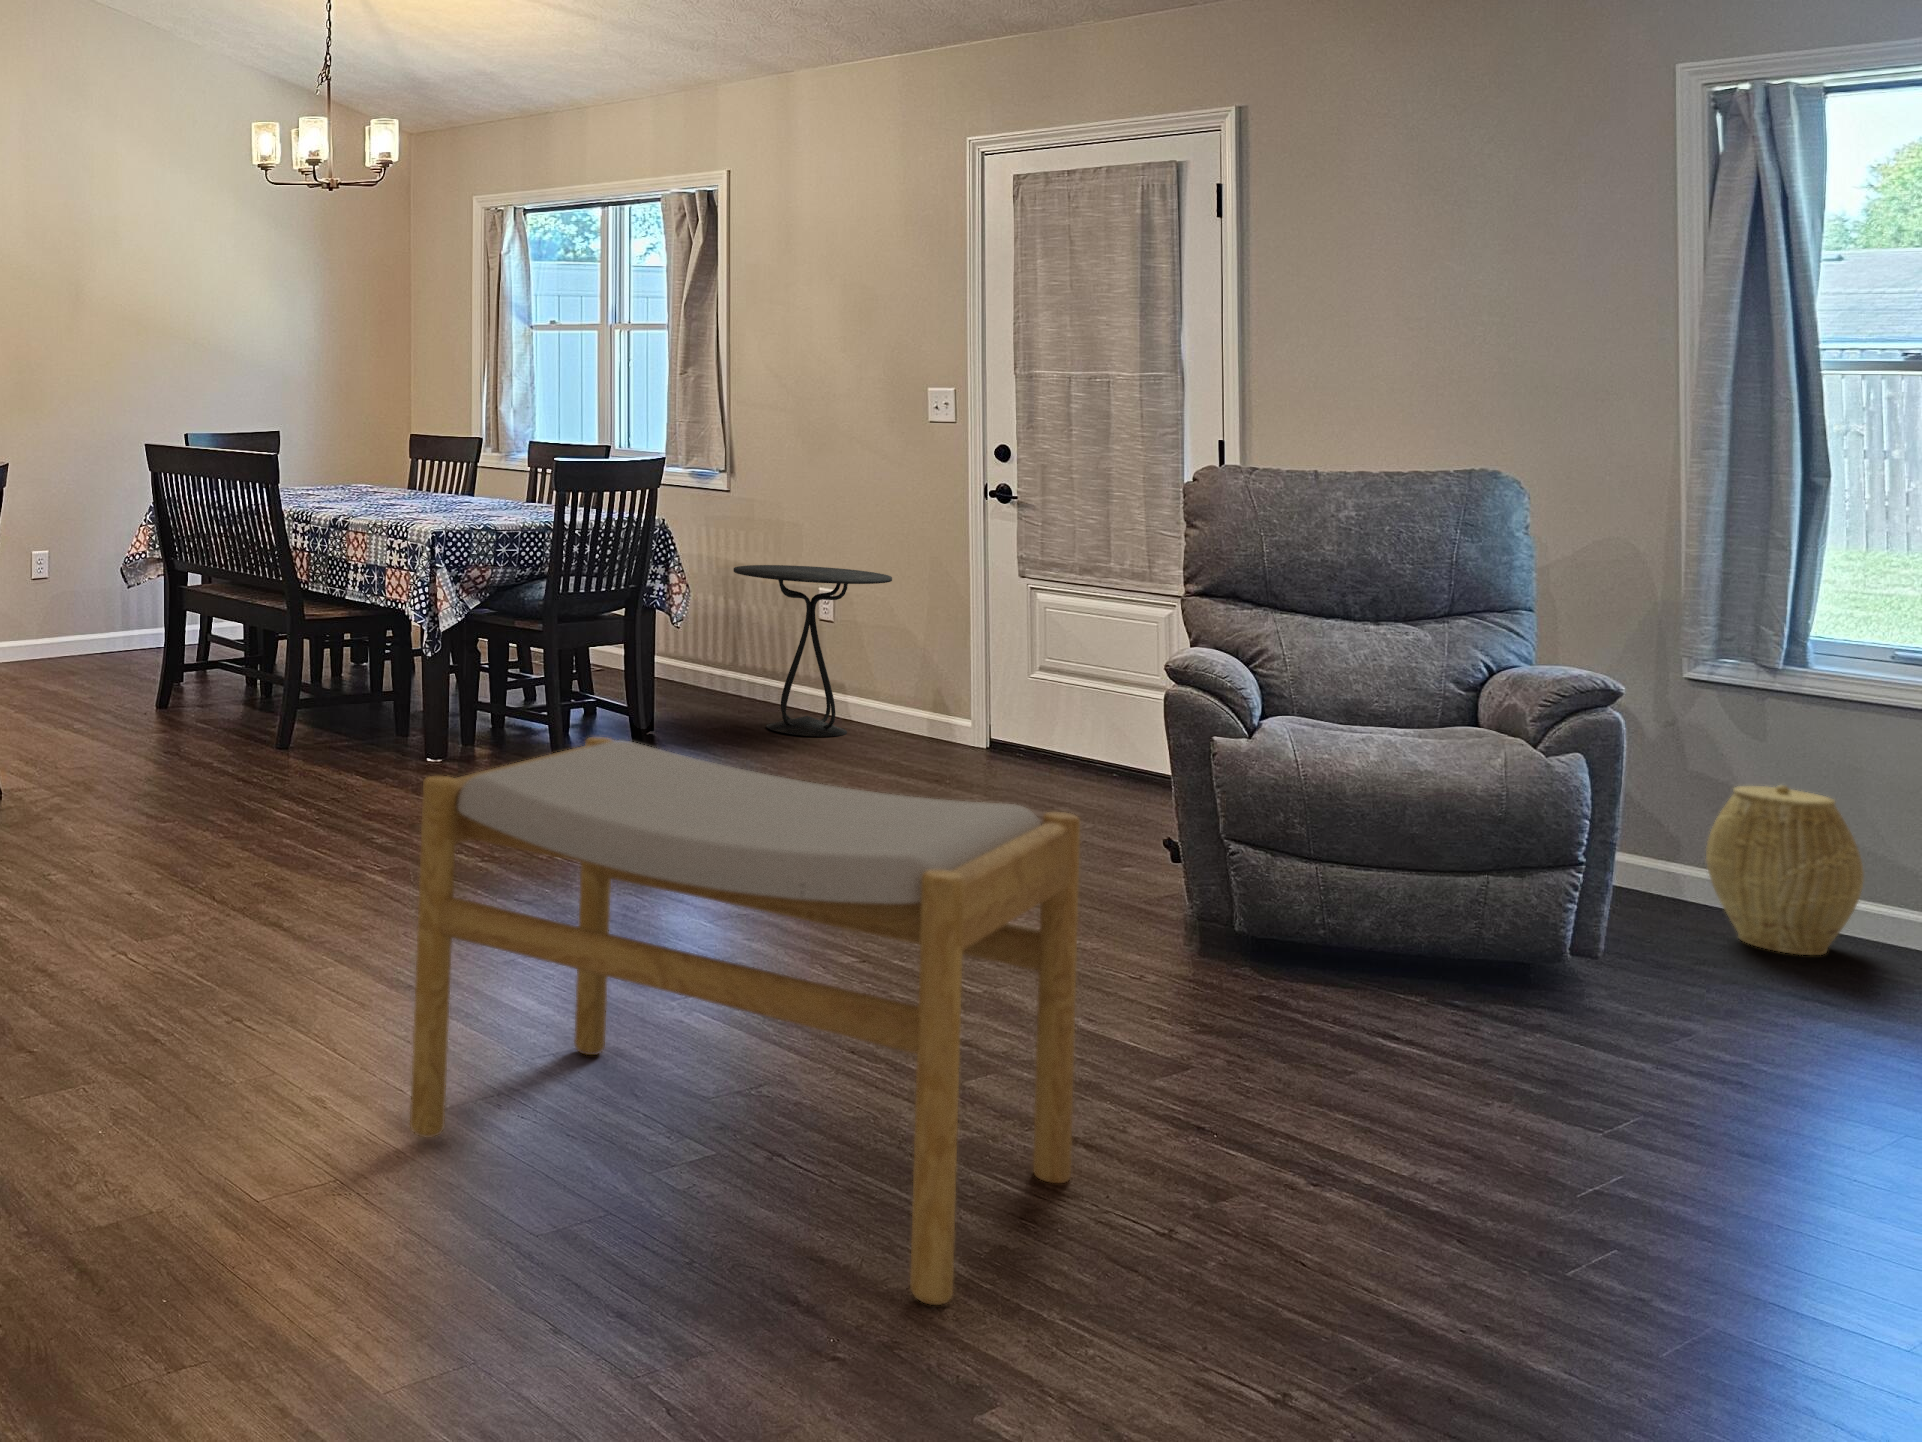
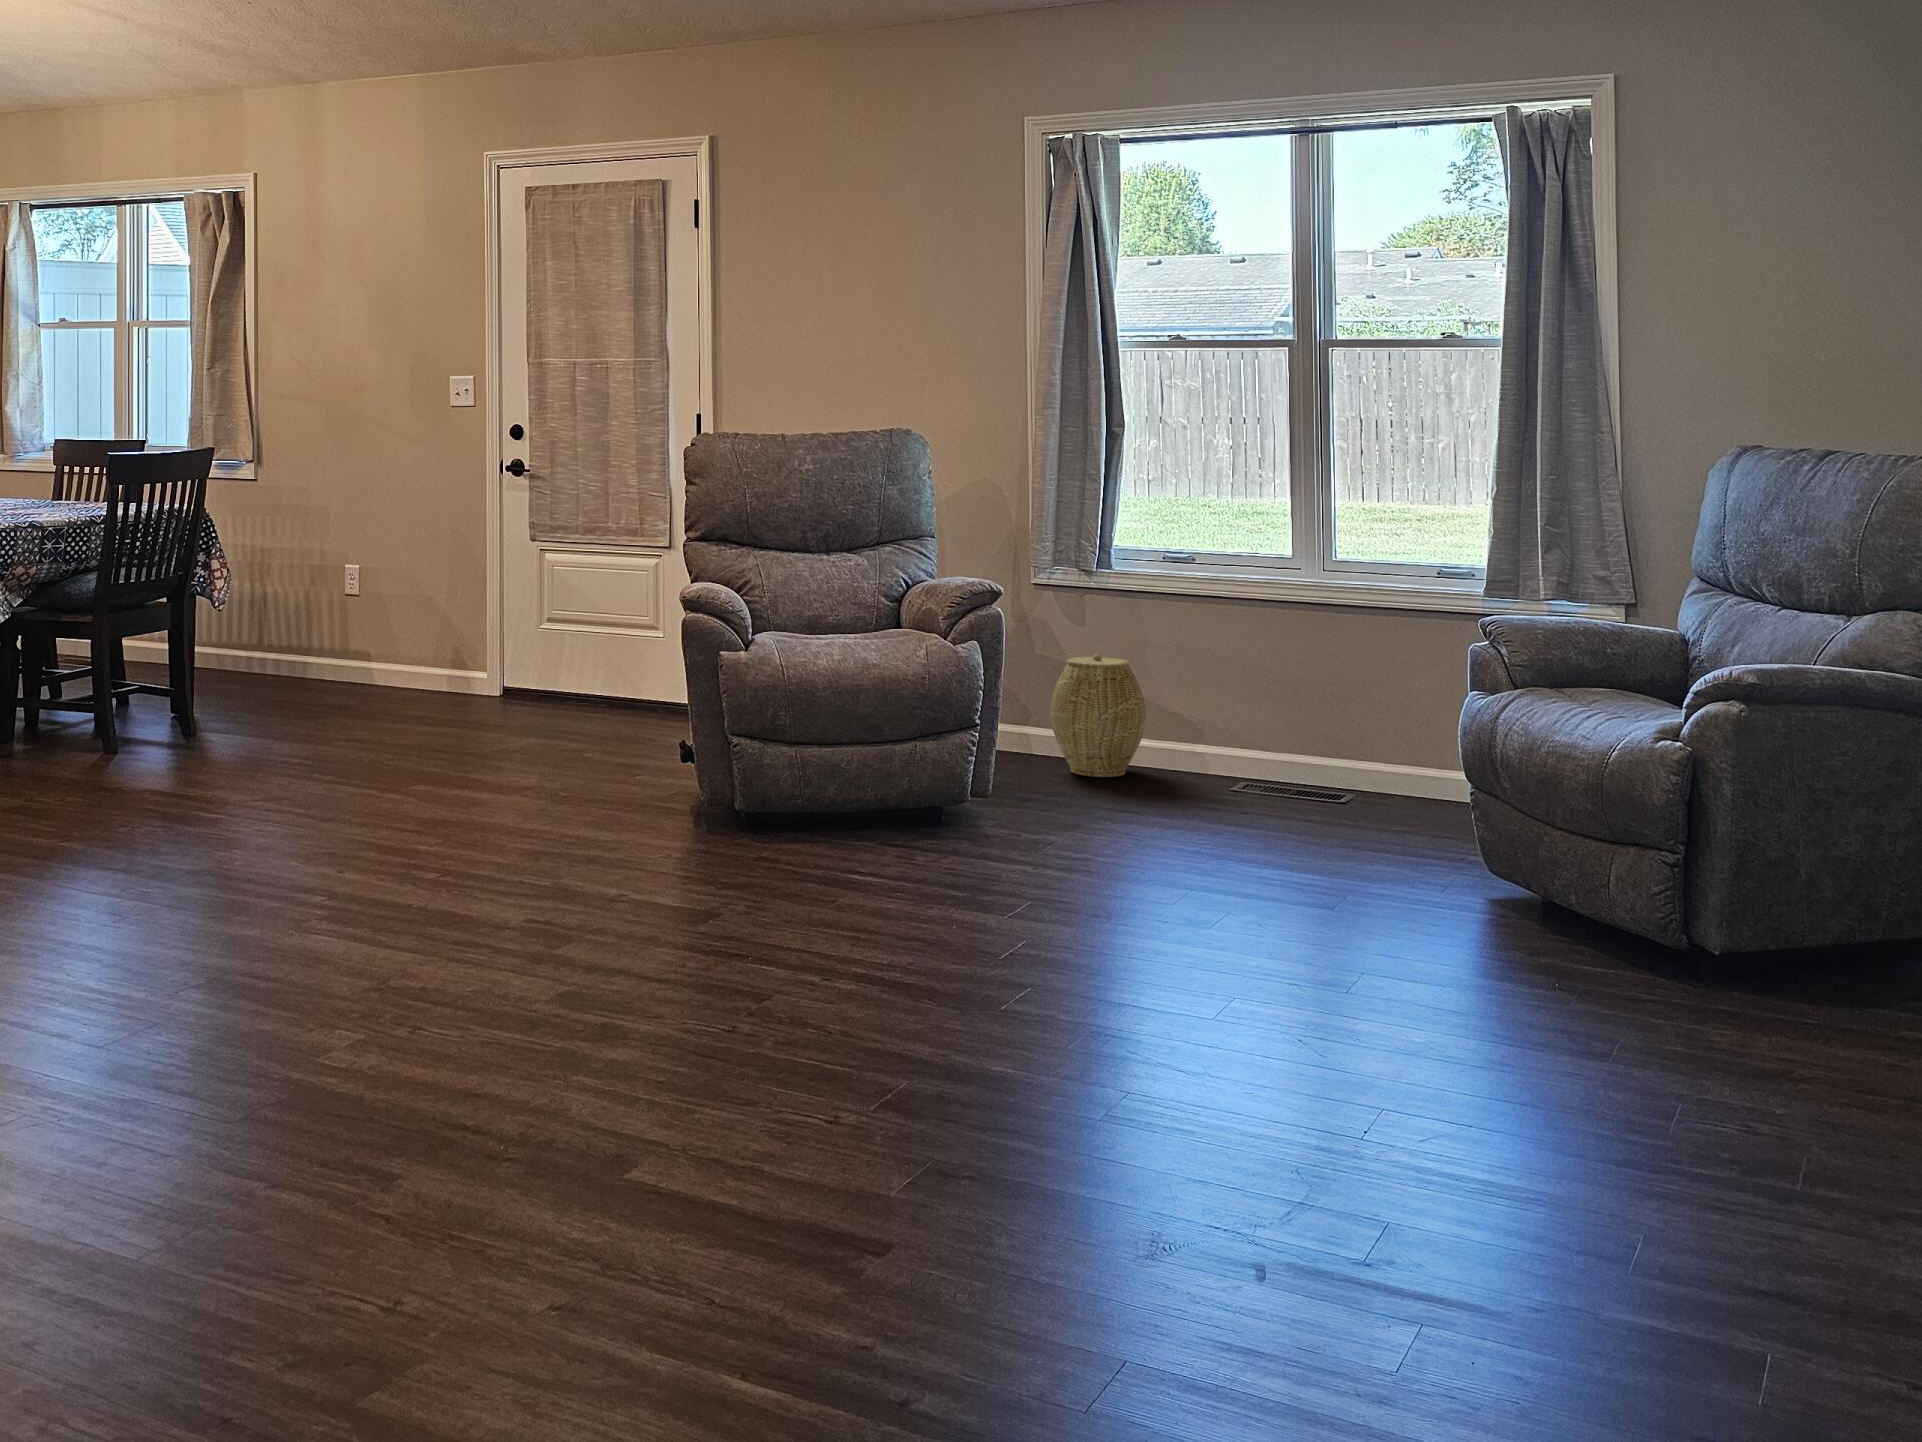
side table: present [734,565,892,737] -> none [269,546,417,703]
footstool: present [410,737,1080,1305] -> none [83,695,656,1109]

